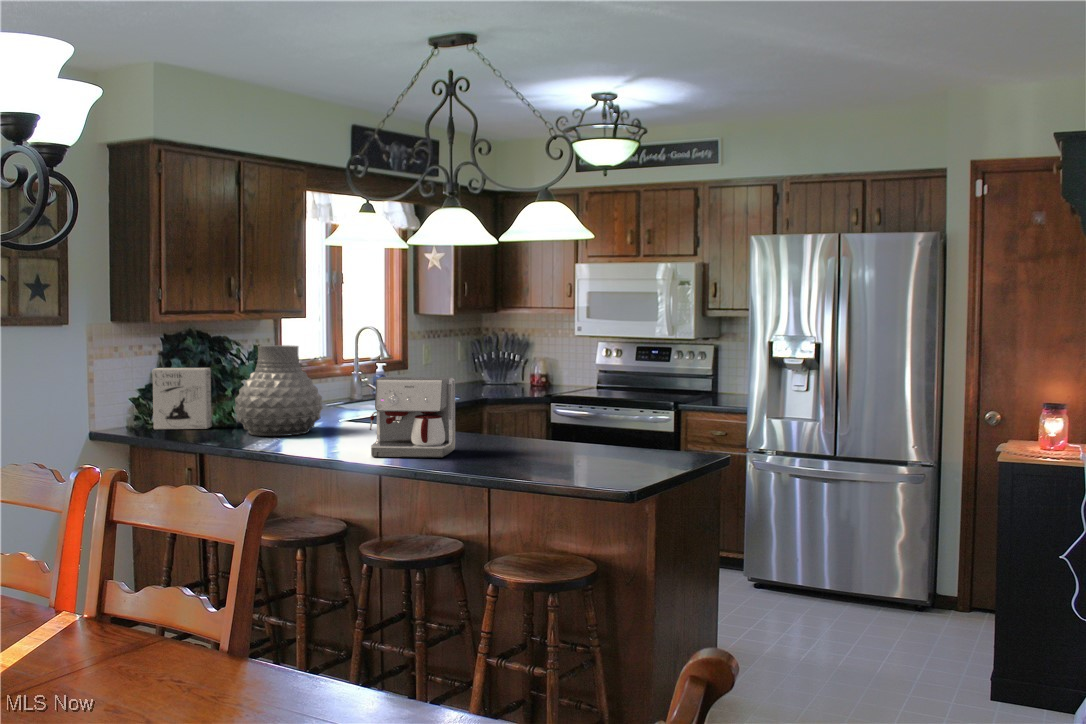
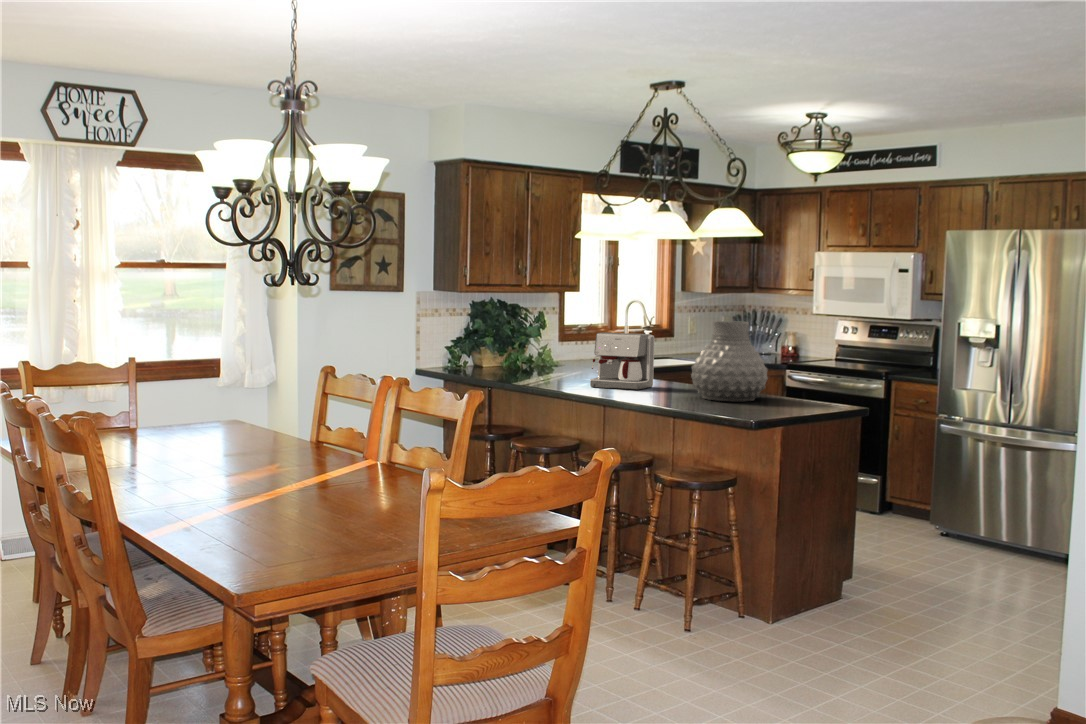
vase: present [235,345,323,436] -> present [691,321,768,401]
cereal box: present [153,368,212,429] -> none [464,325,503,369]

